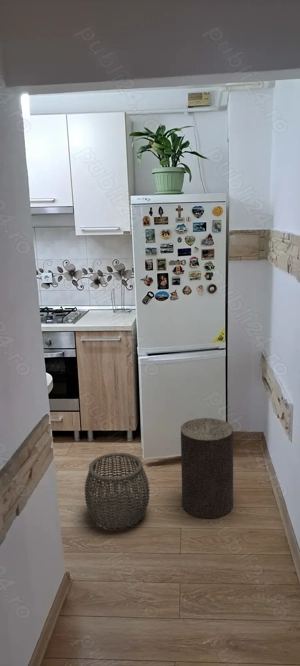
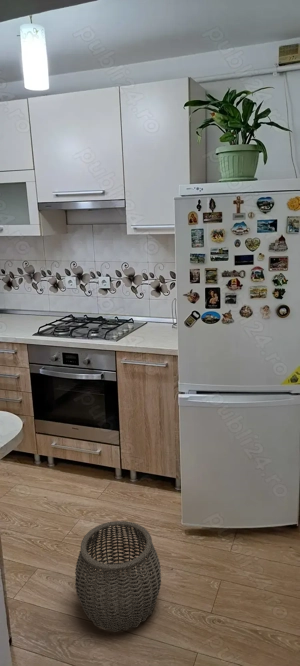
stool: present [181,418,233,519] -> none [206,494,283,645]

